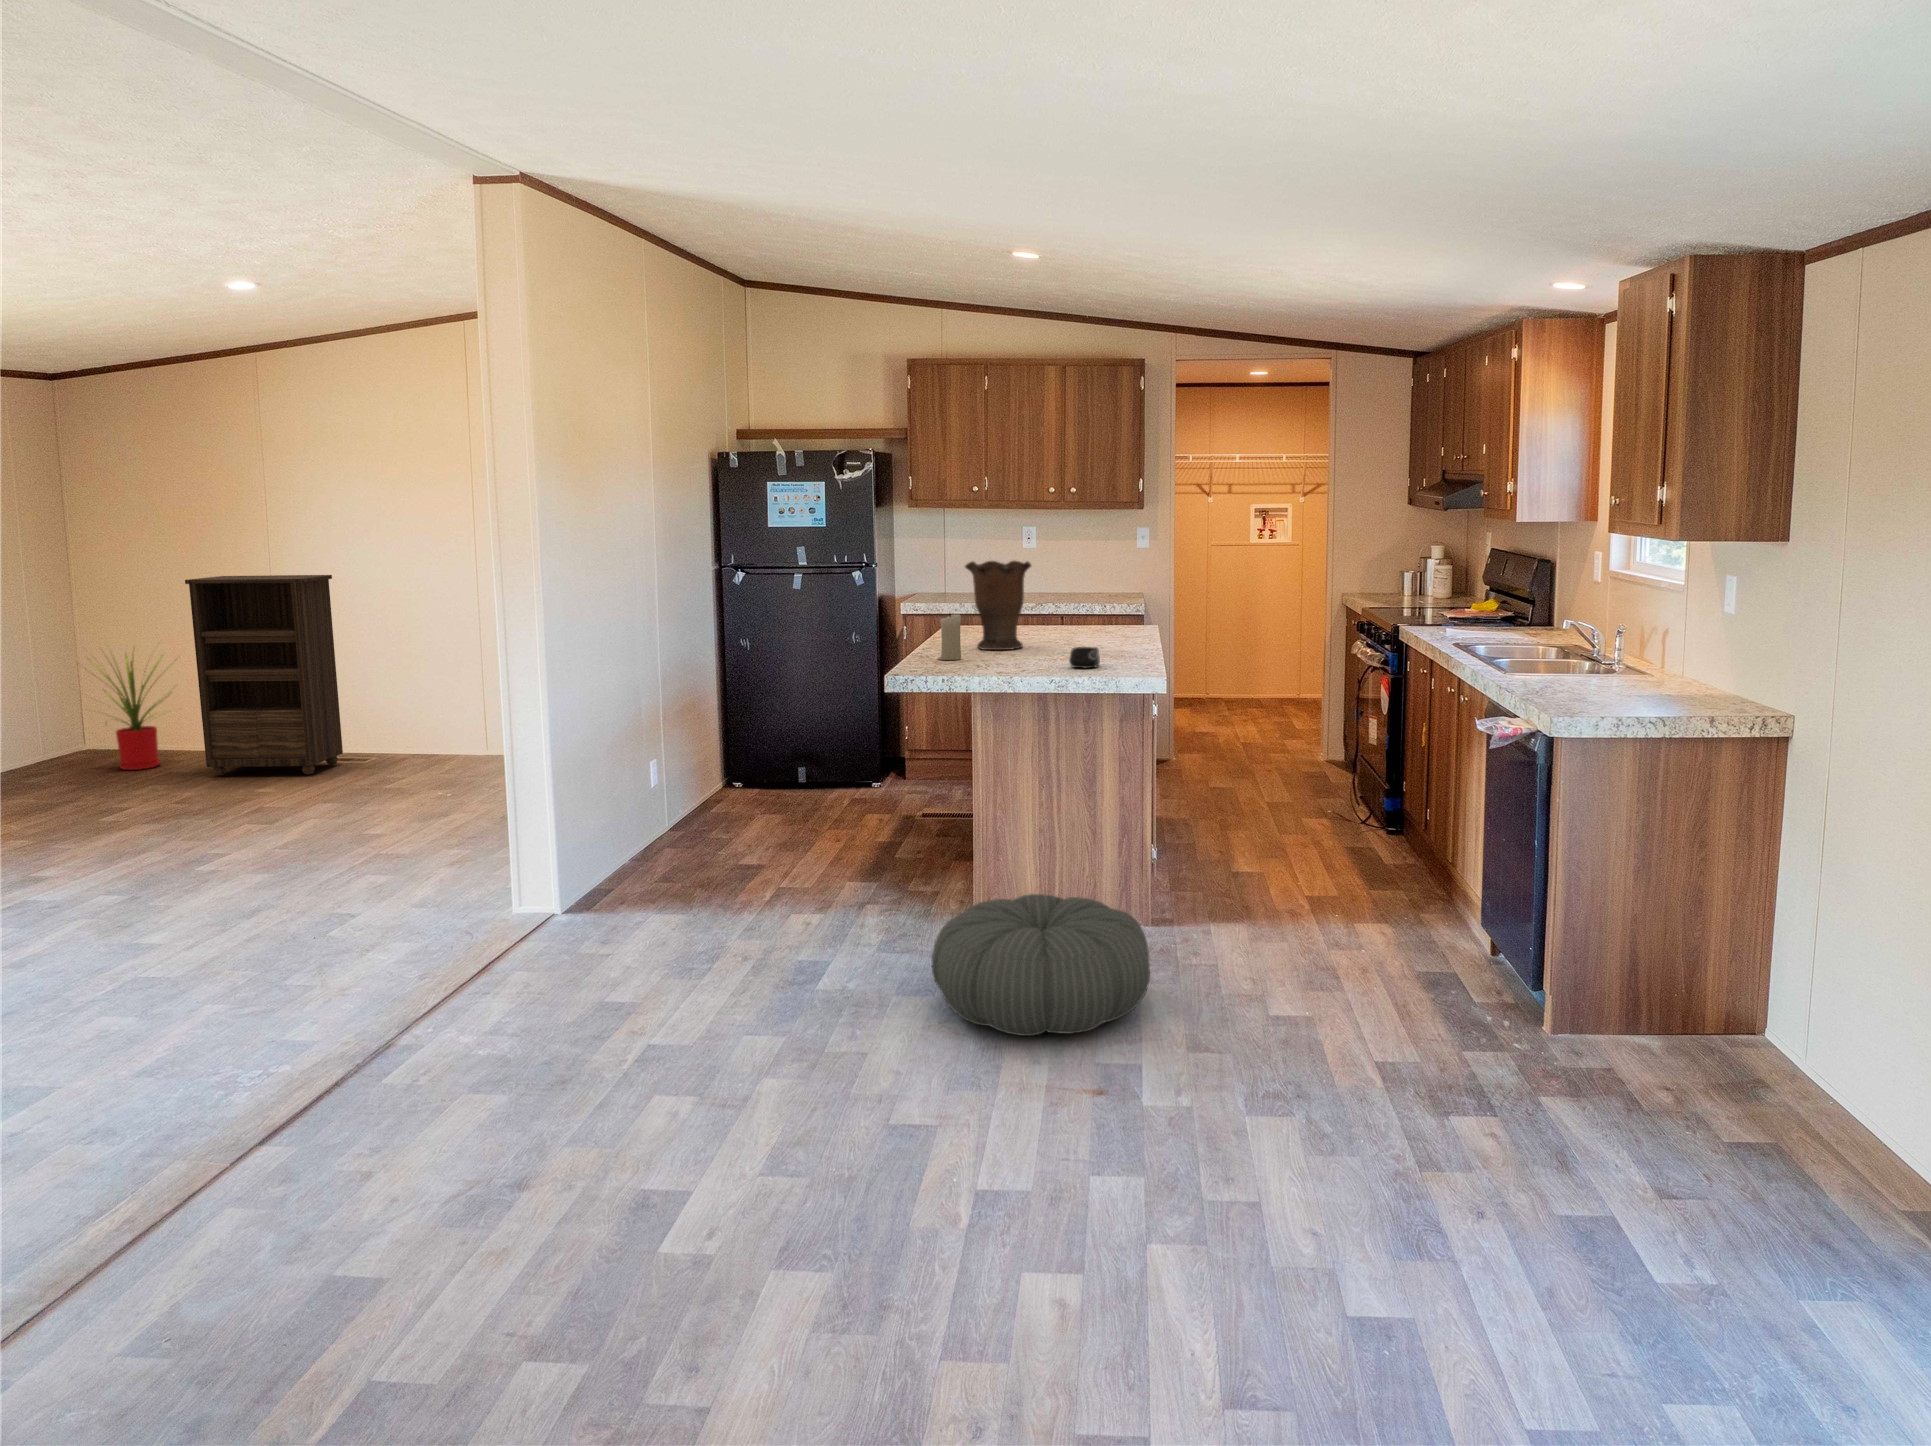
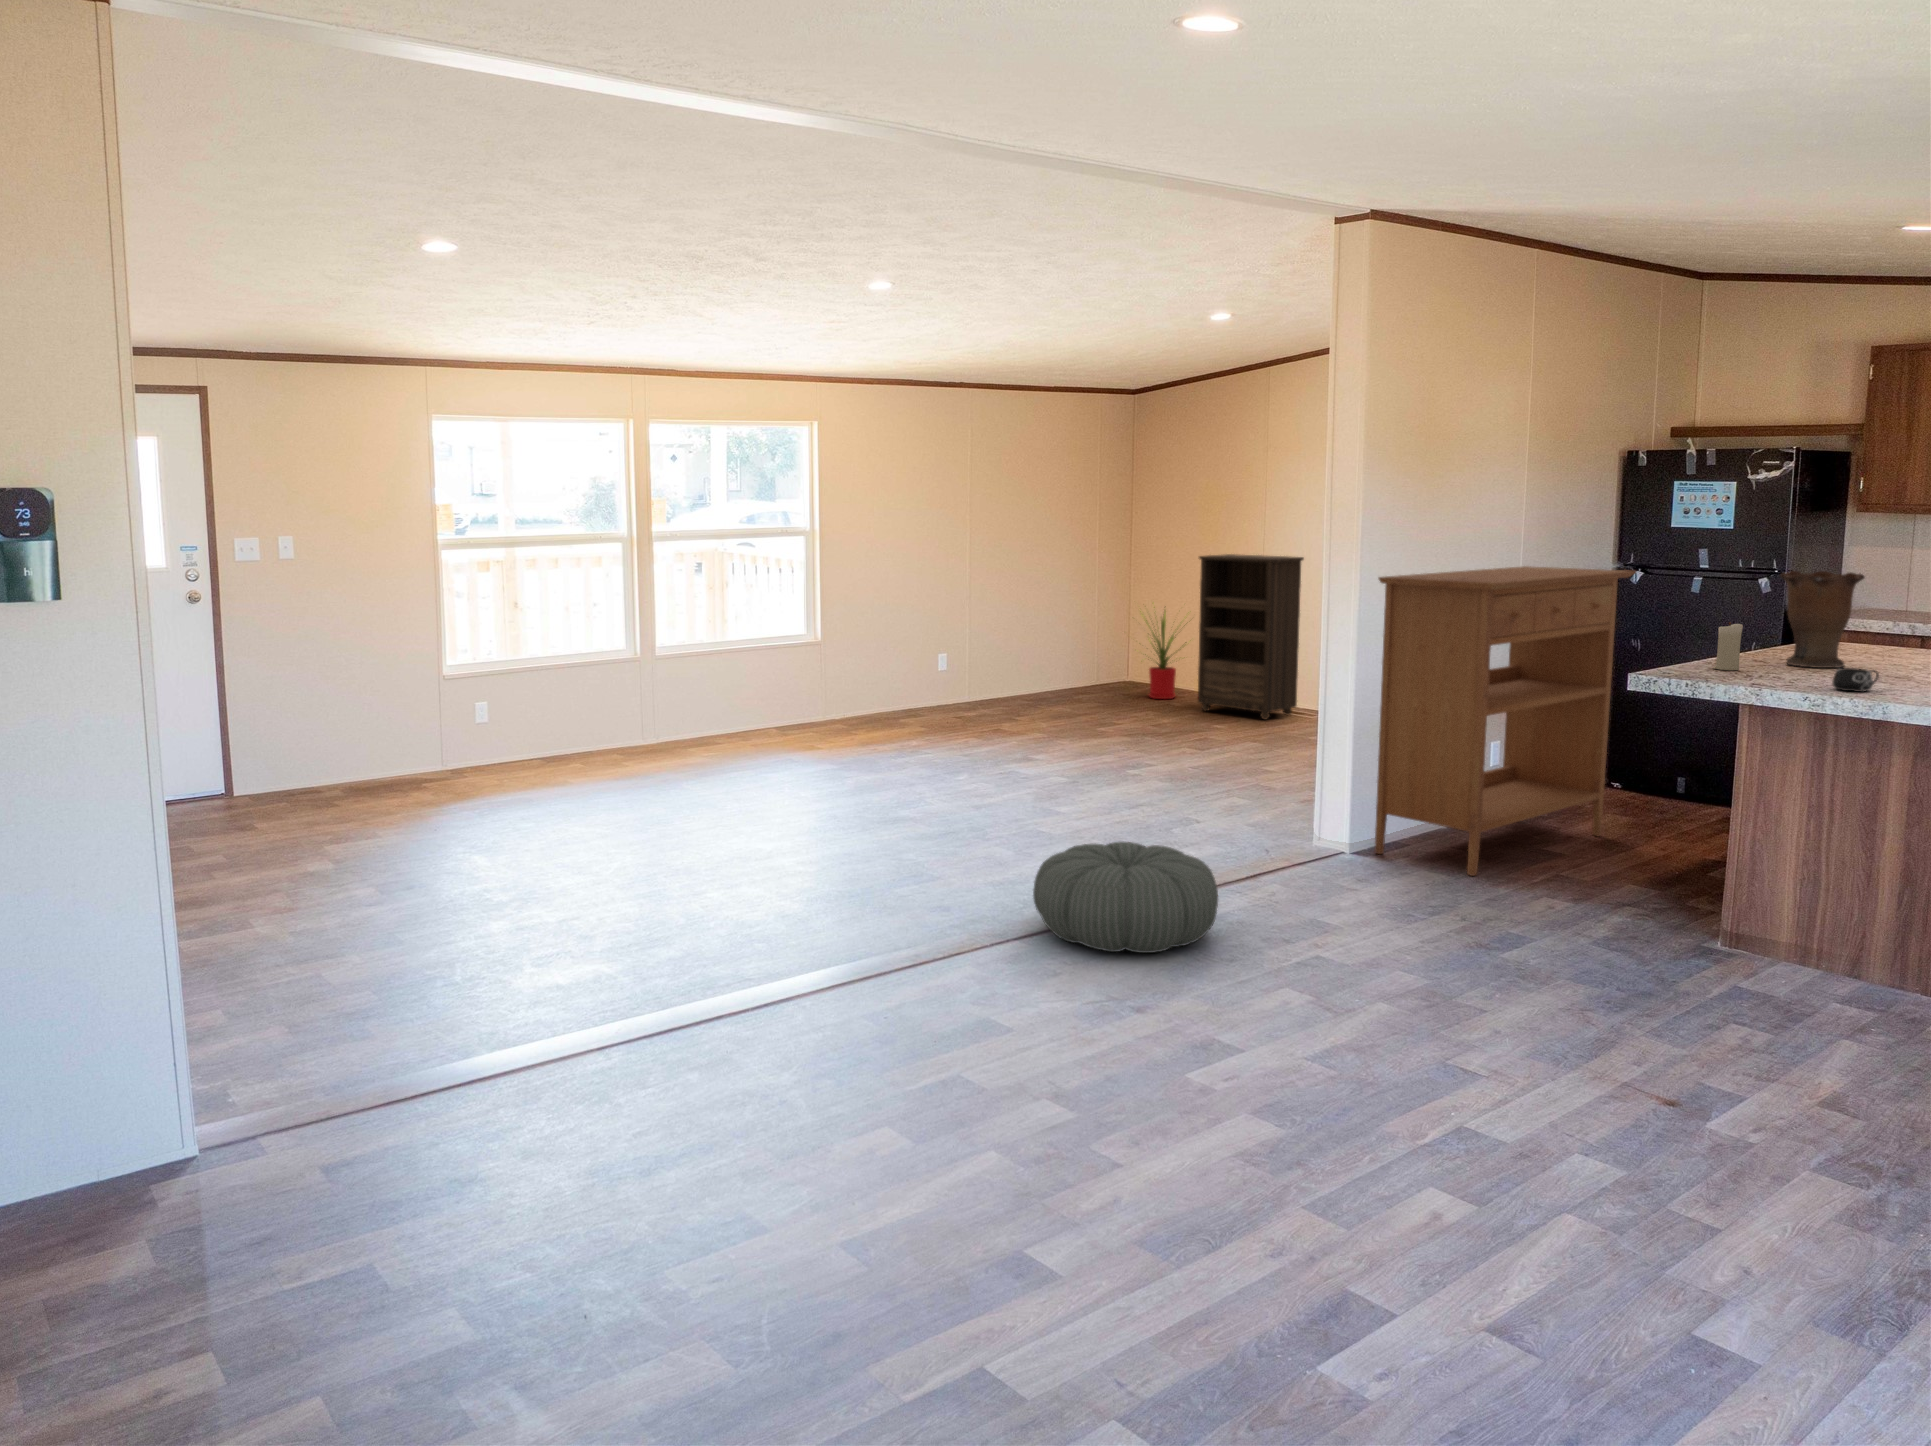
console table: none [565,570,783,913] -> present [1375,566,1636,876]
pouf: present [932,894,1150,1036] -> present [1033,842,1218,953]

